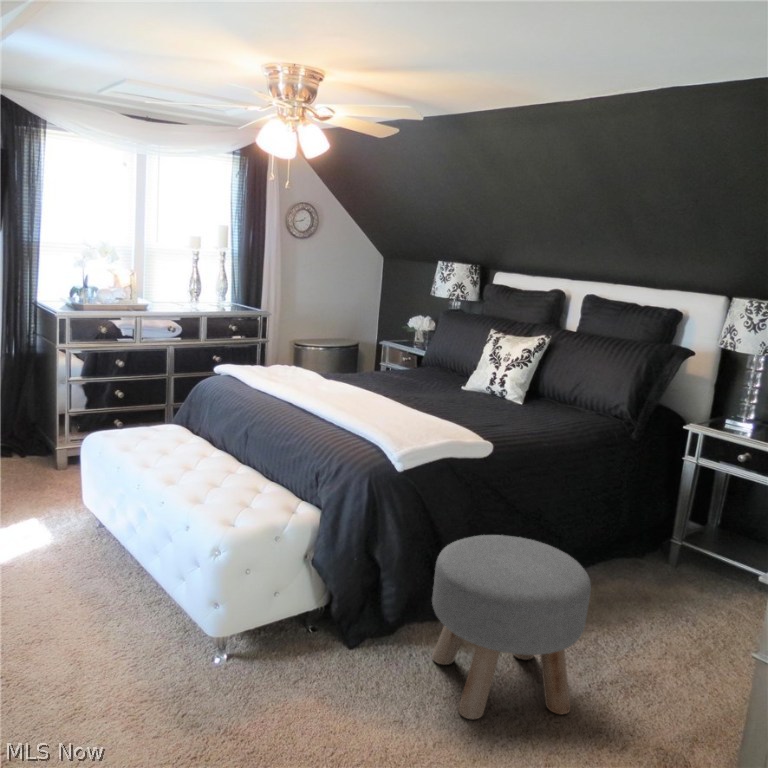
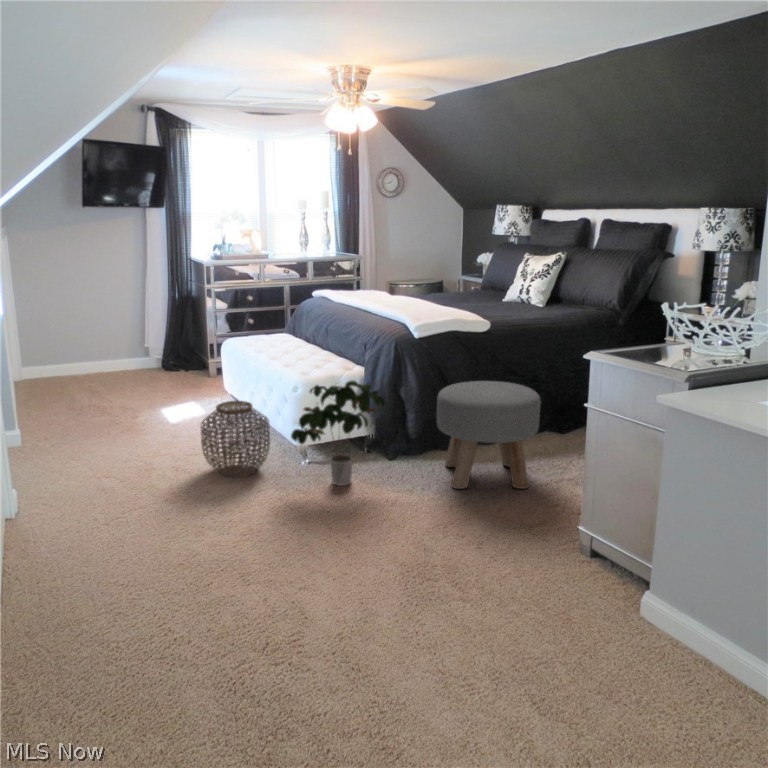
potted plant: none [211,549,361,720] -> present [291,380,385,486]
woven basket: none [49,572,168,708] -> present [201,401,270,478]

